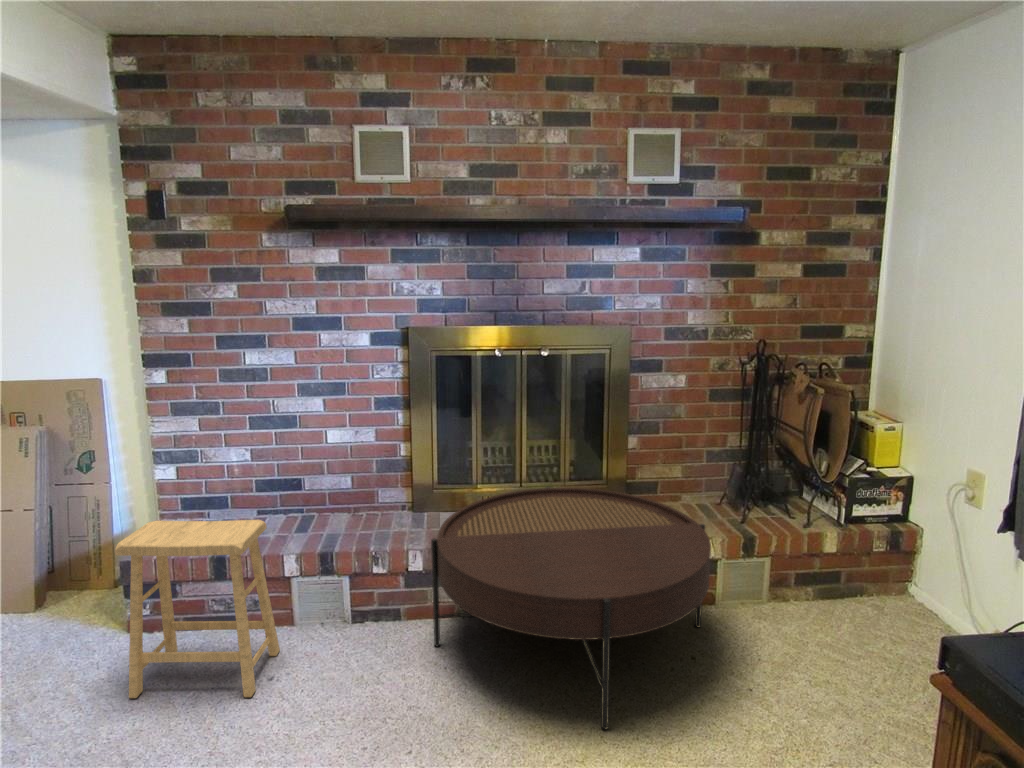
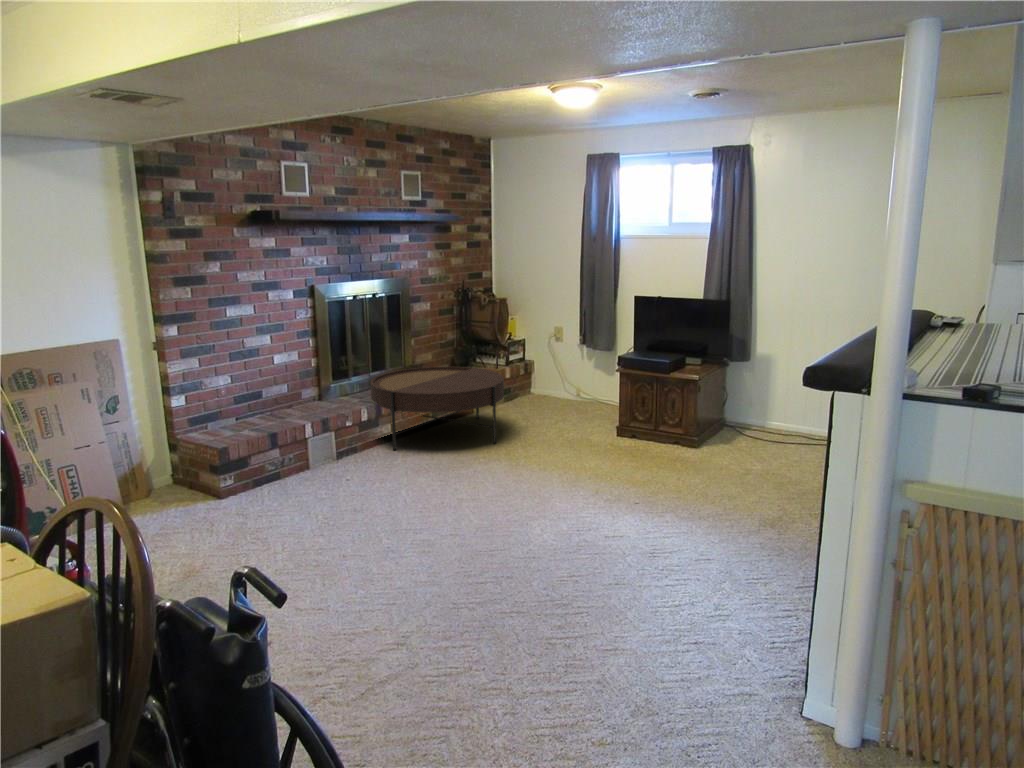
footstool: present [115,520,280,698] -> none [271,394,356,499]

